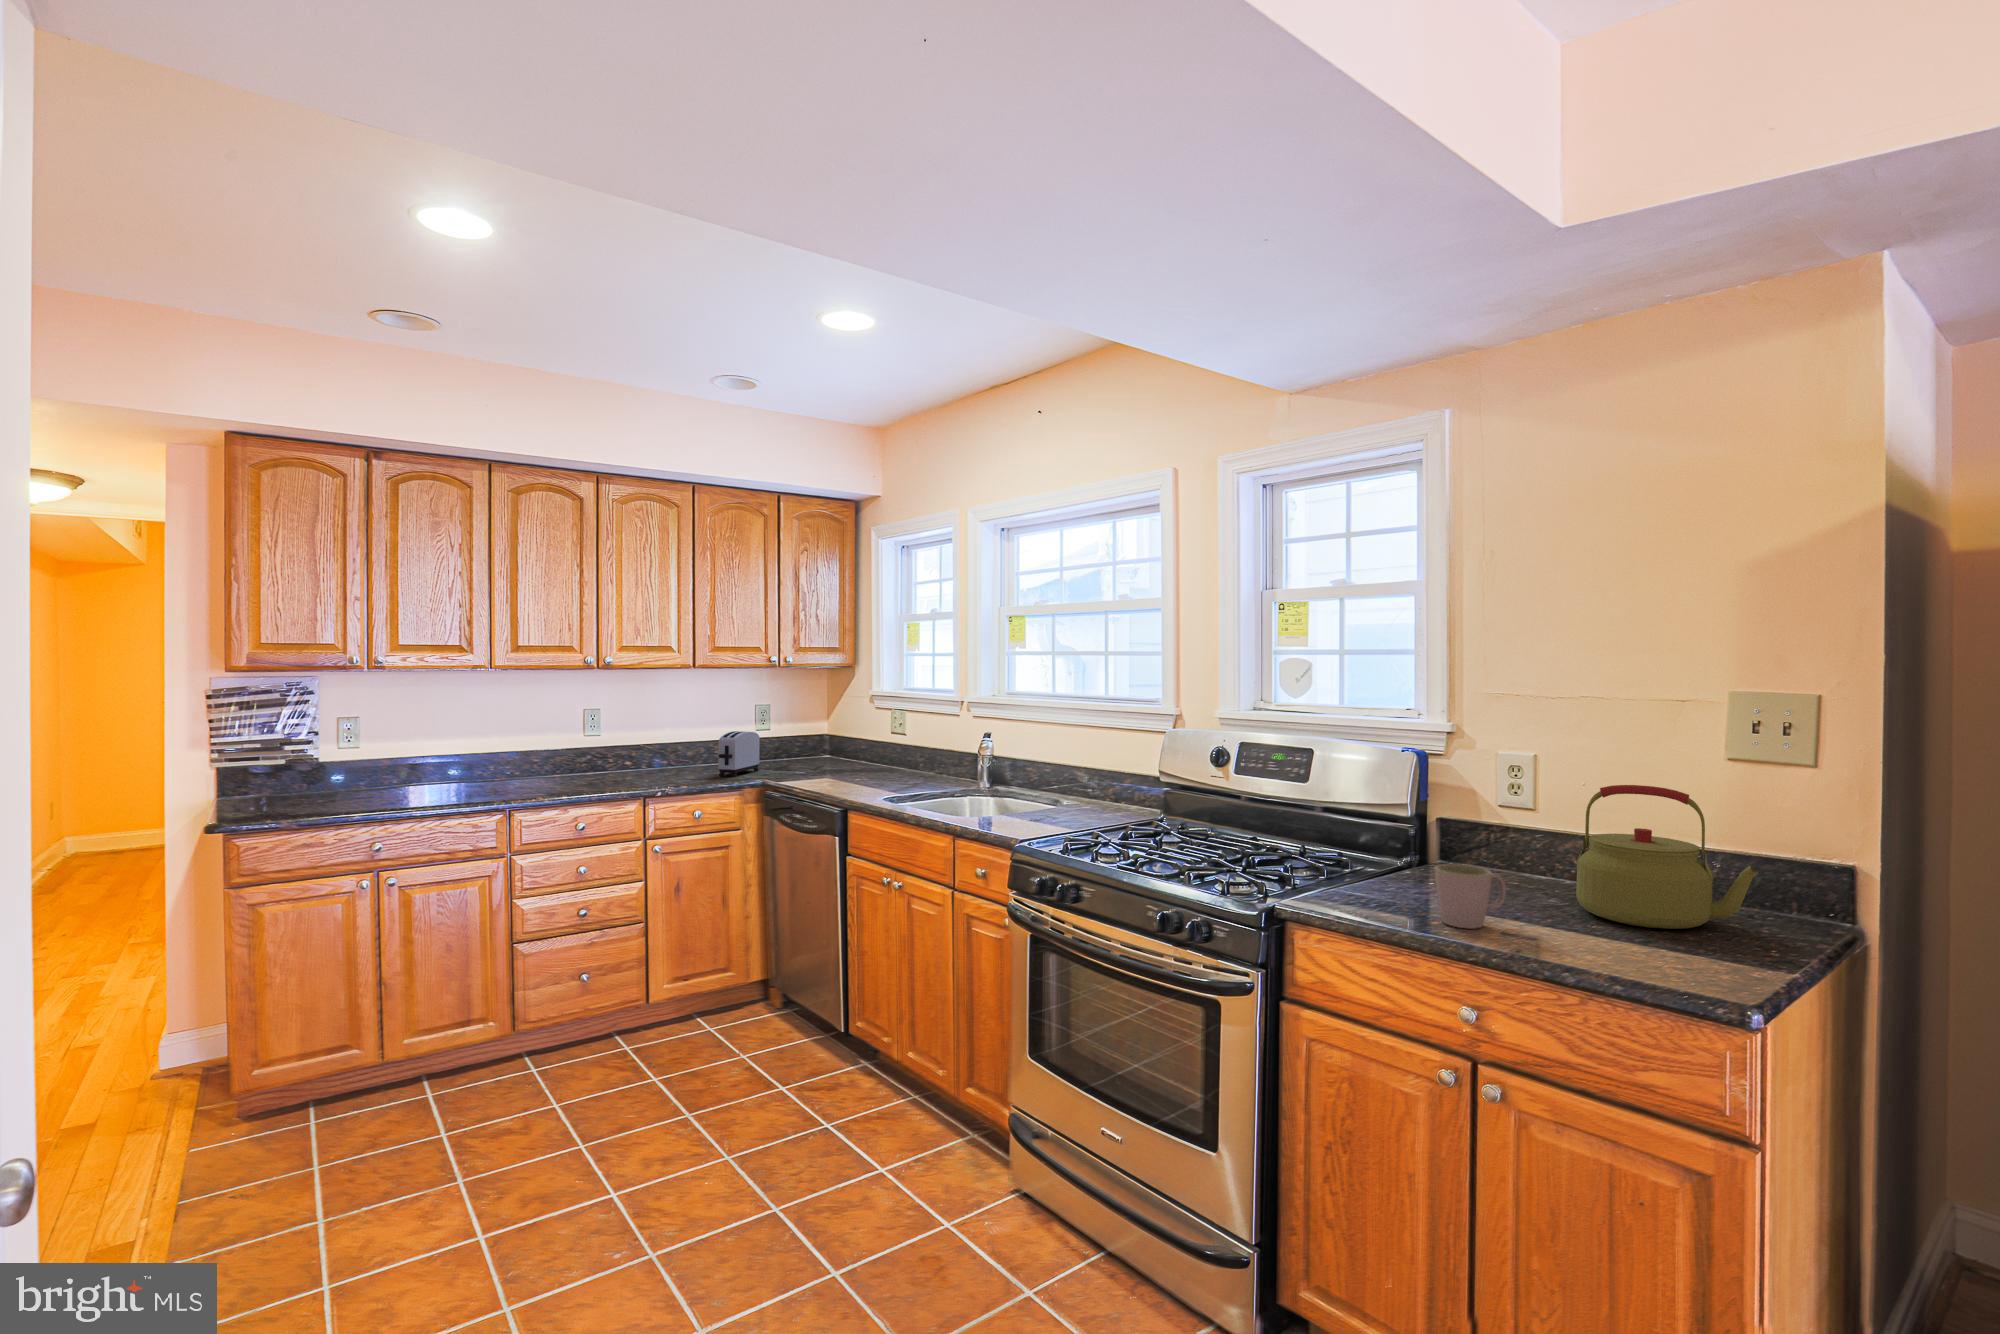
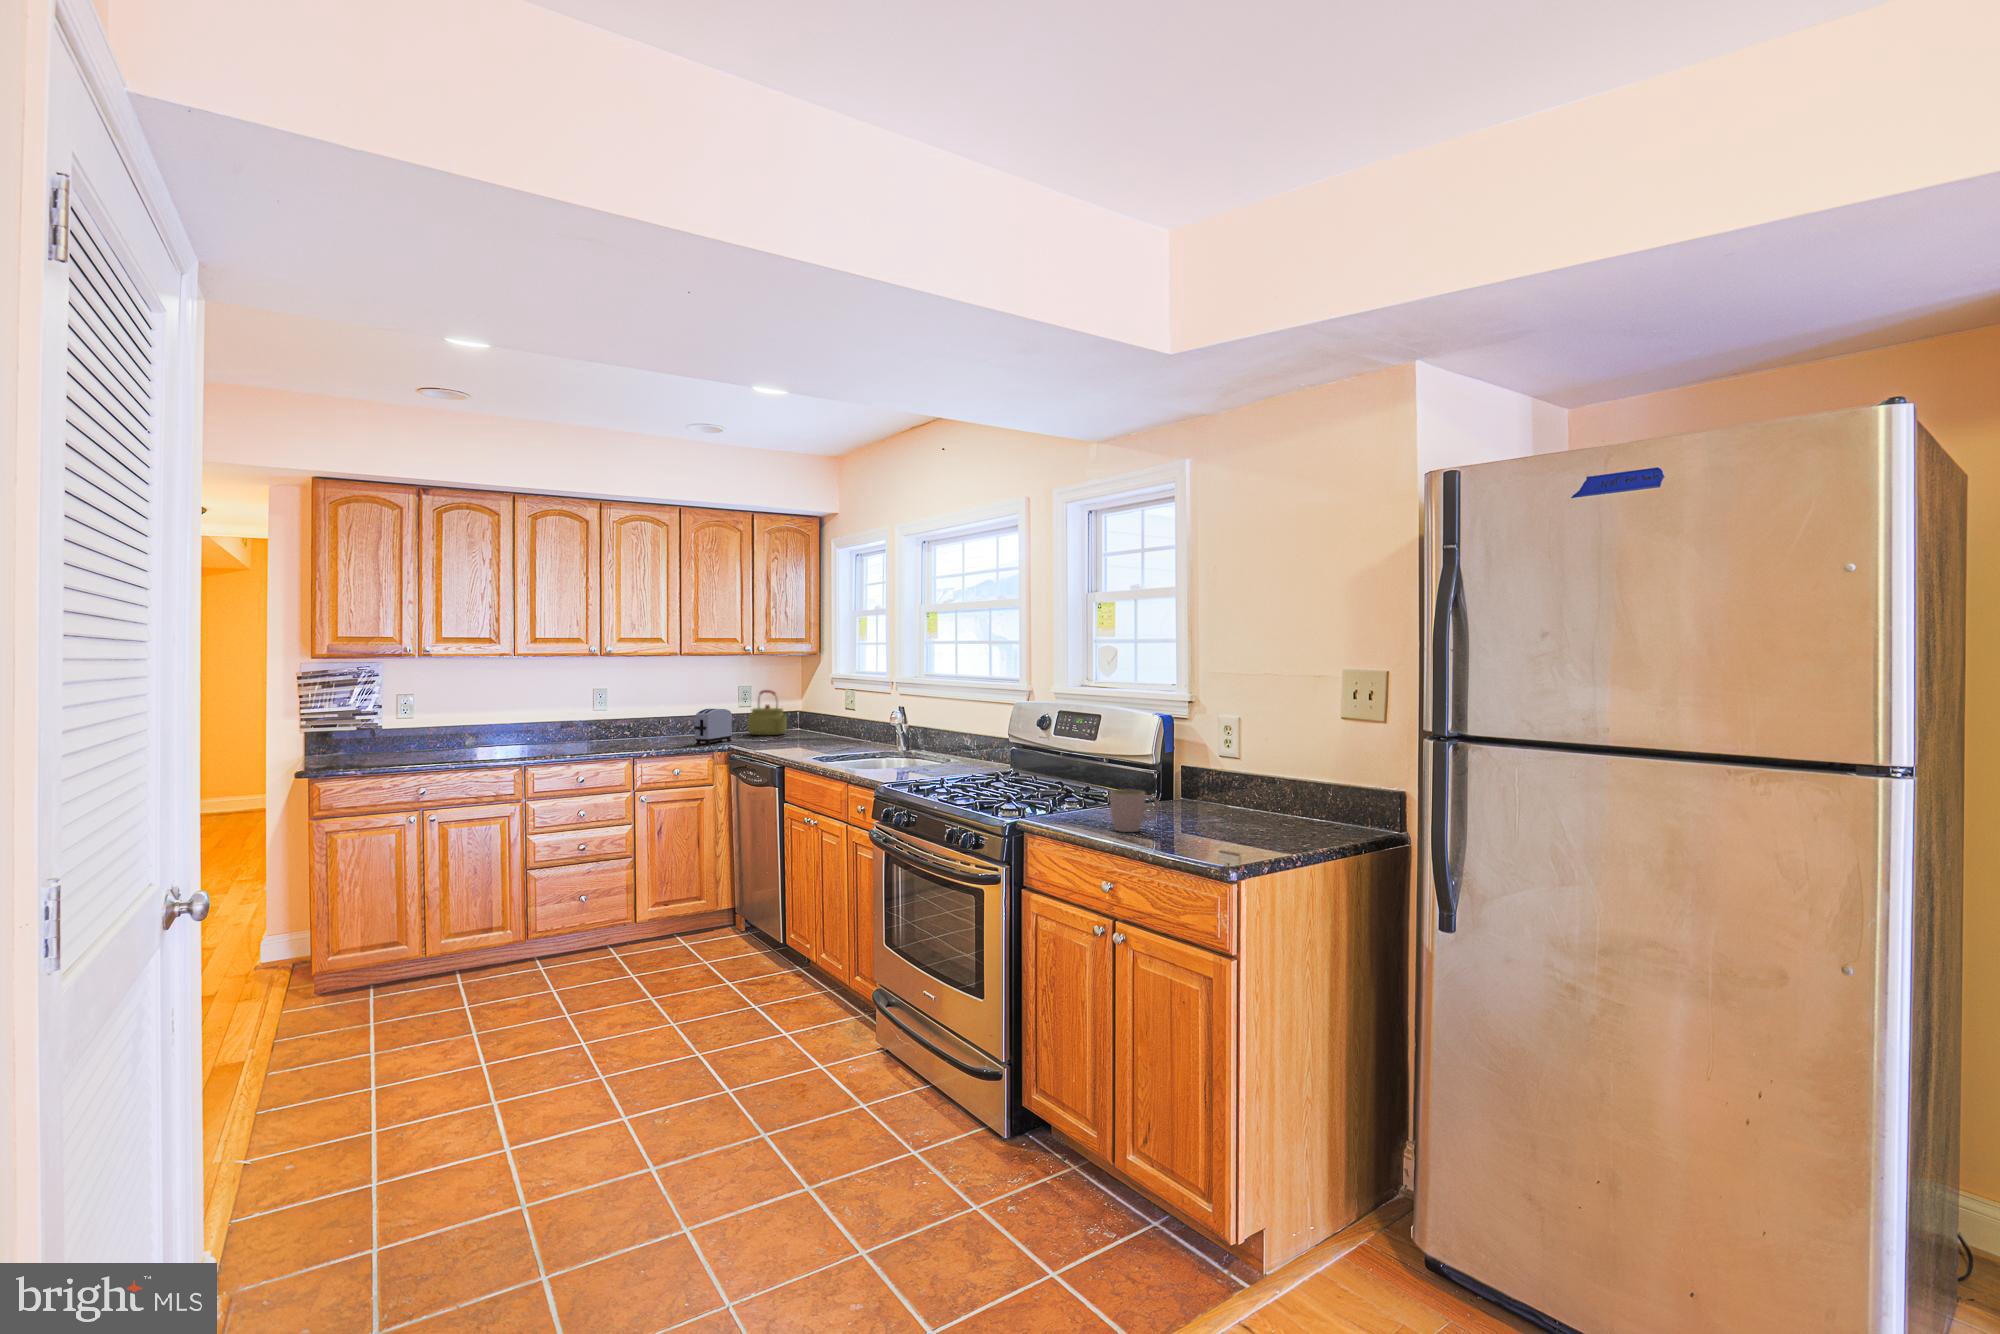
kettle: present [1576,785,1759,929] -> present [748,690,787,735]

